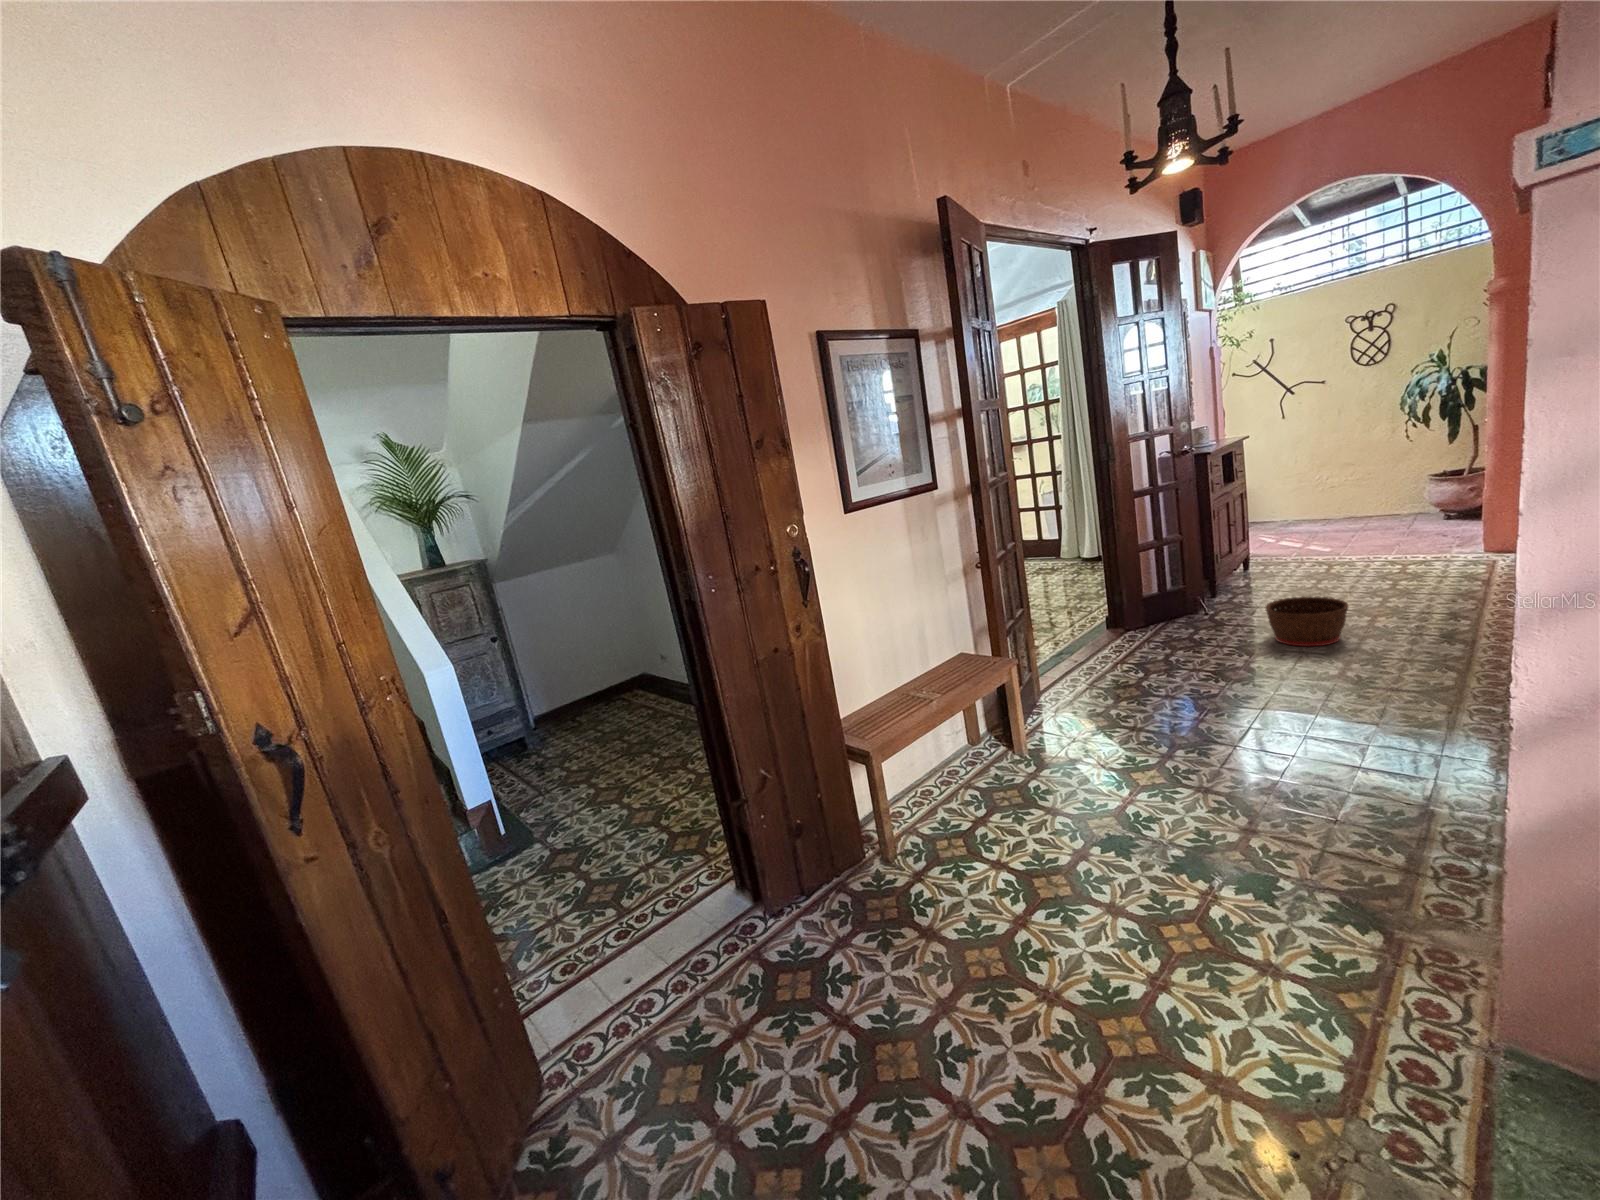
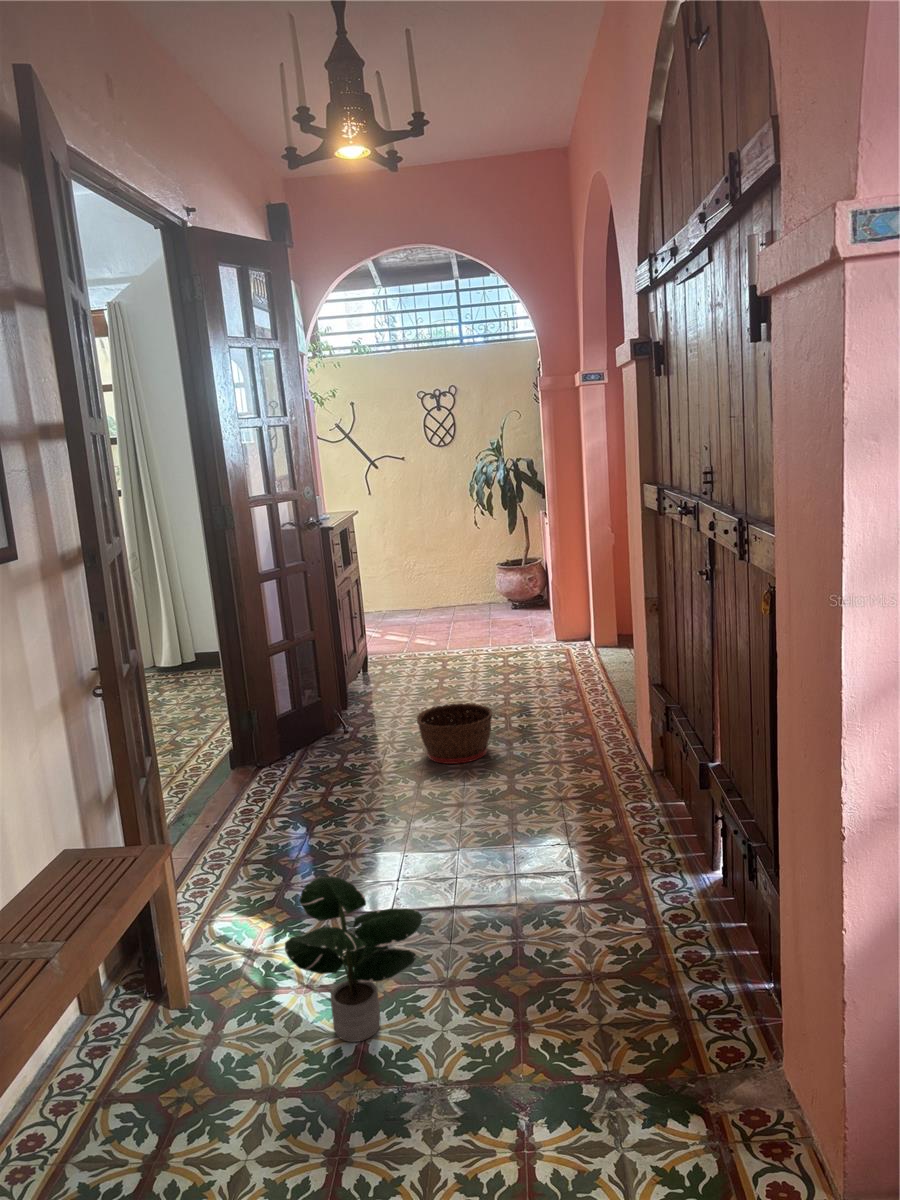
potted plant: none [1074,696,1177,803] -> present [285,876,423,1042]

